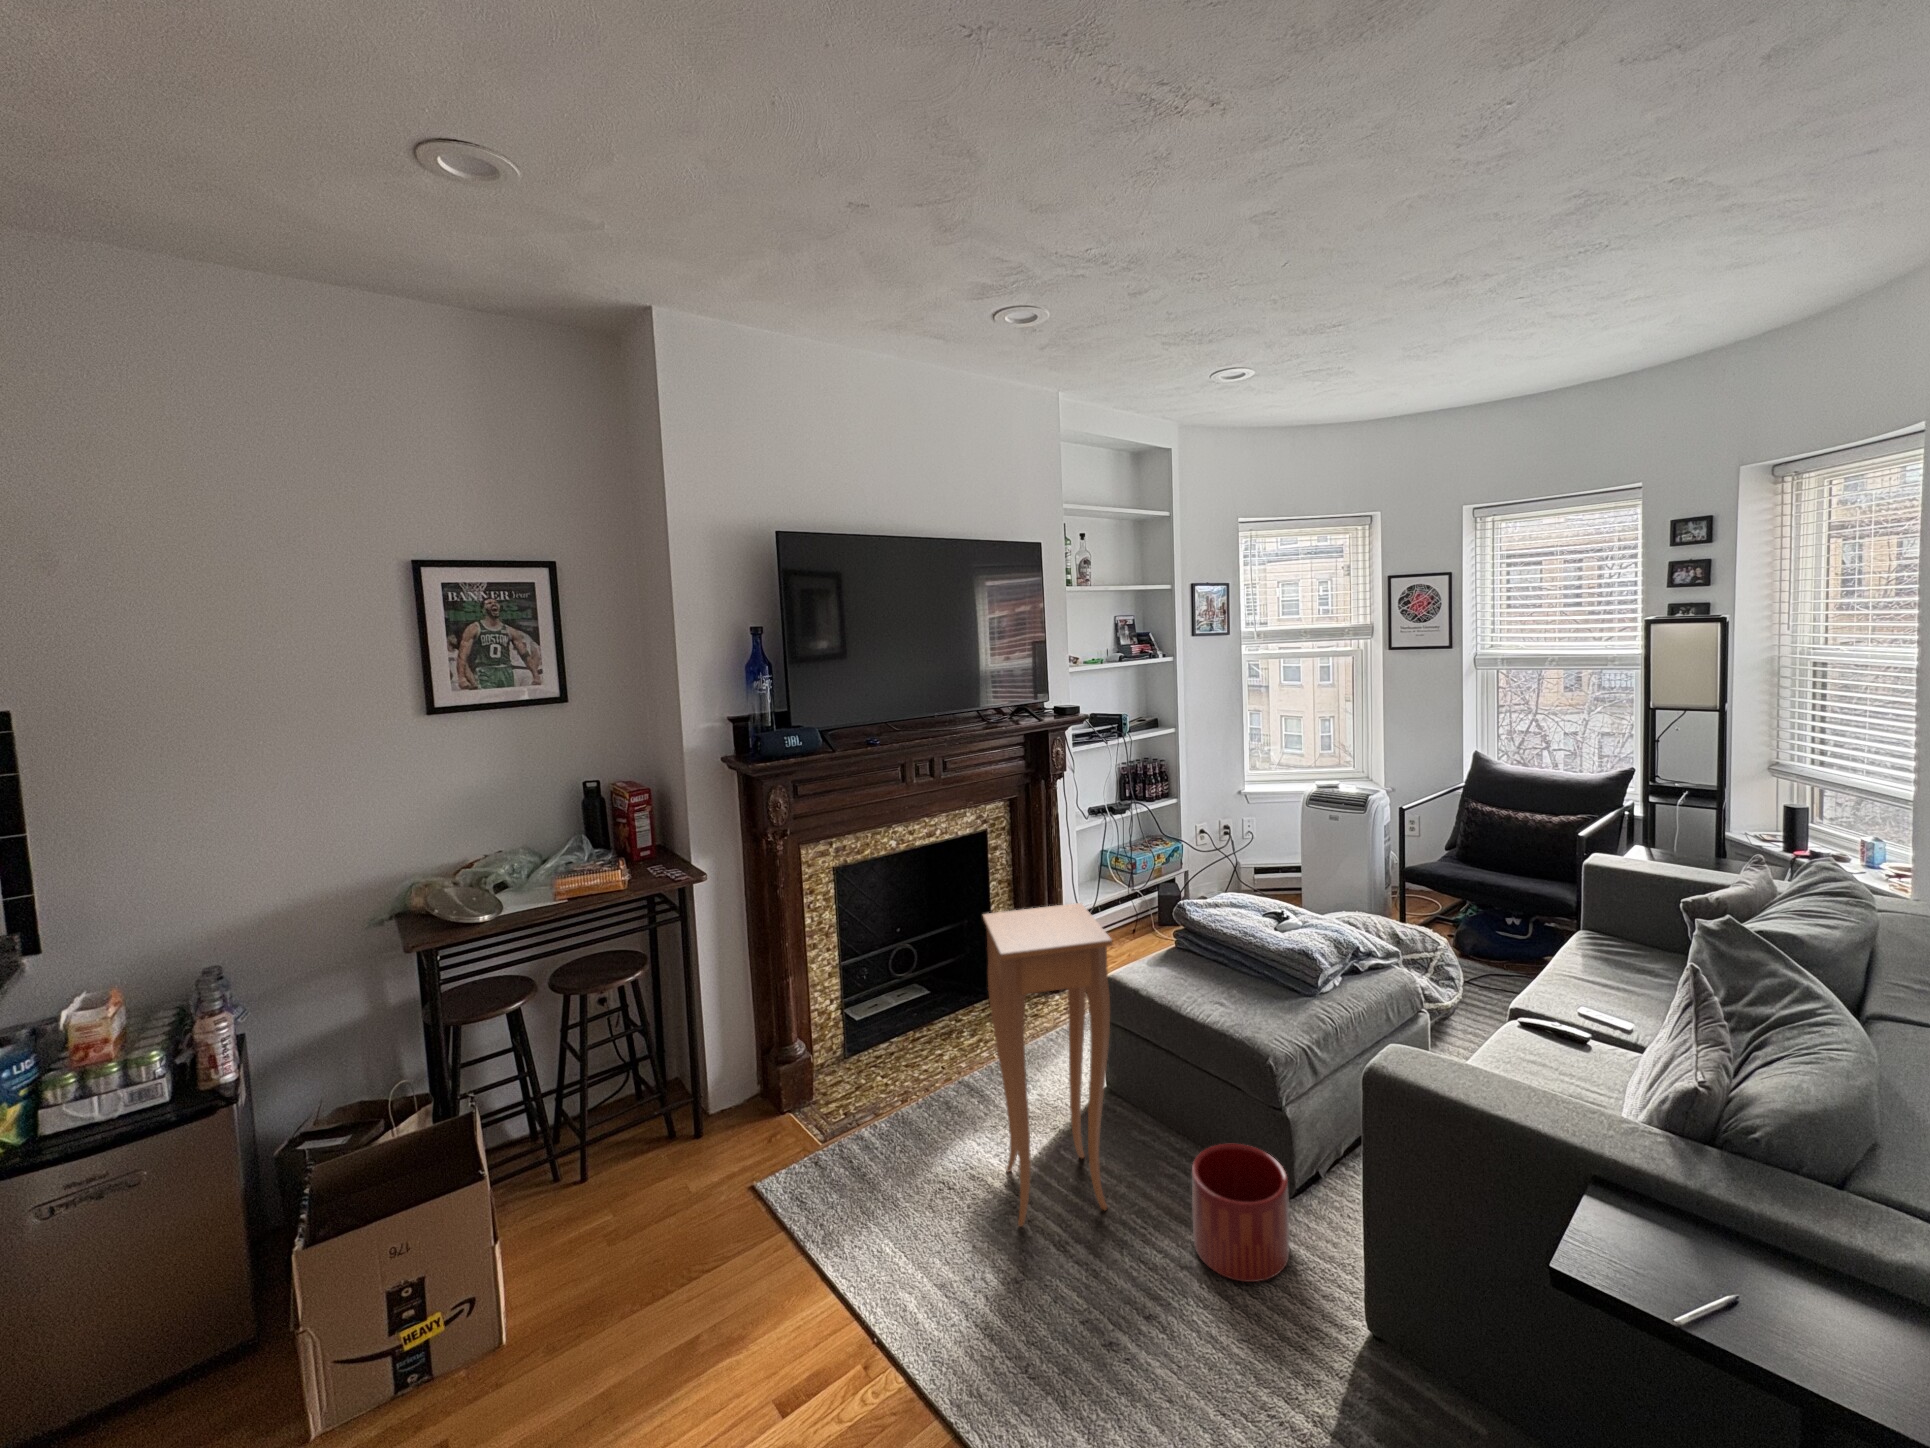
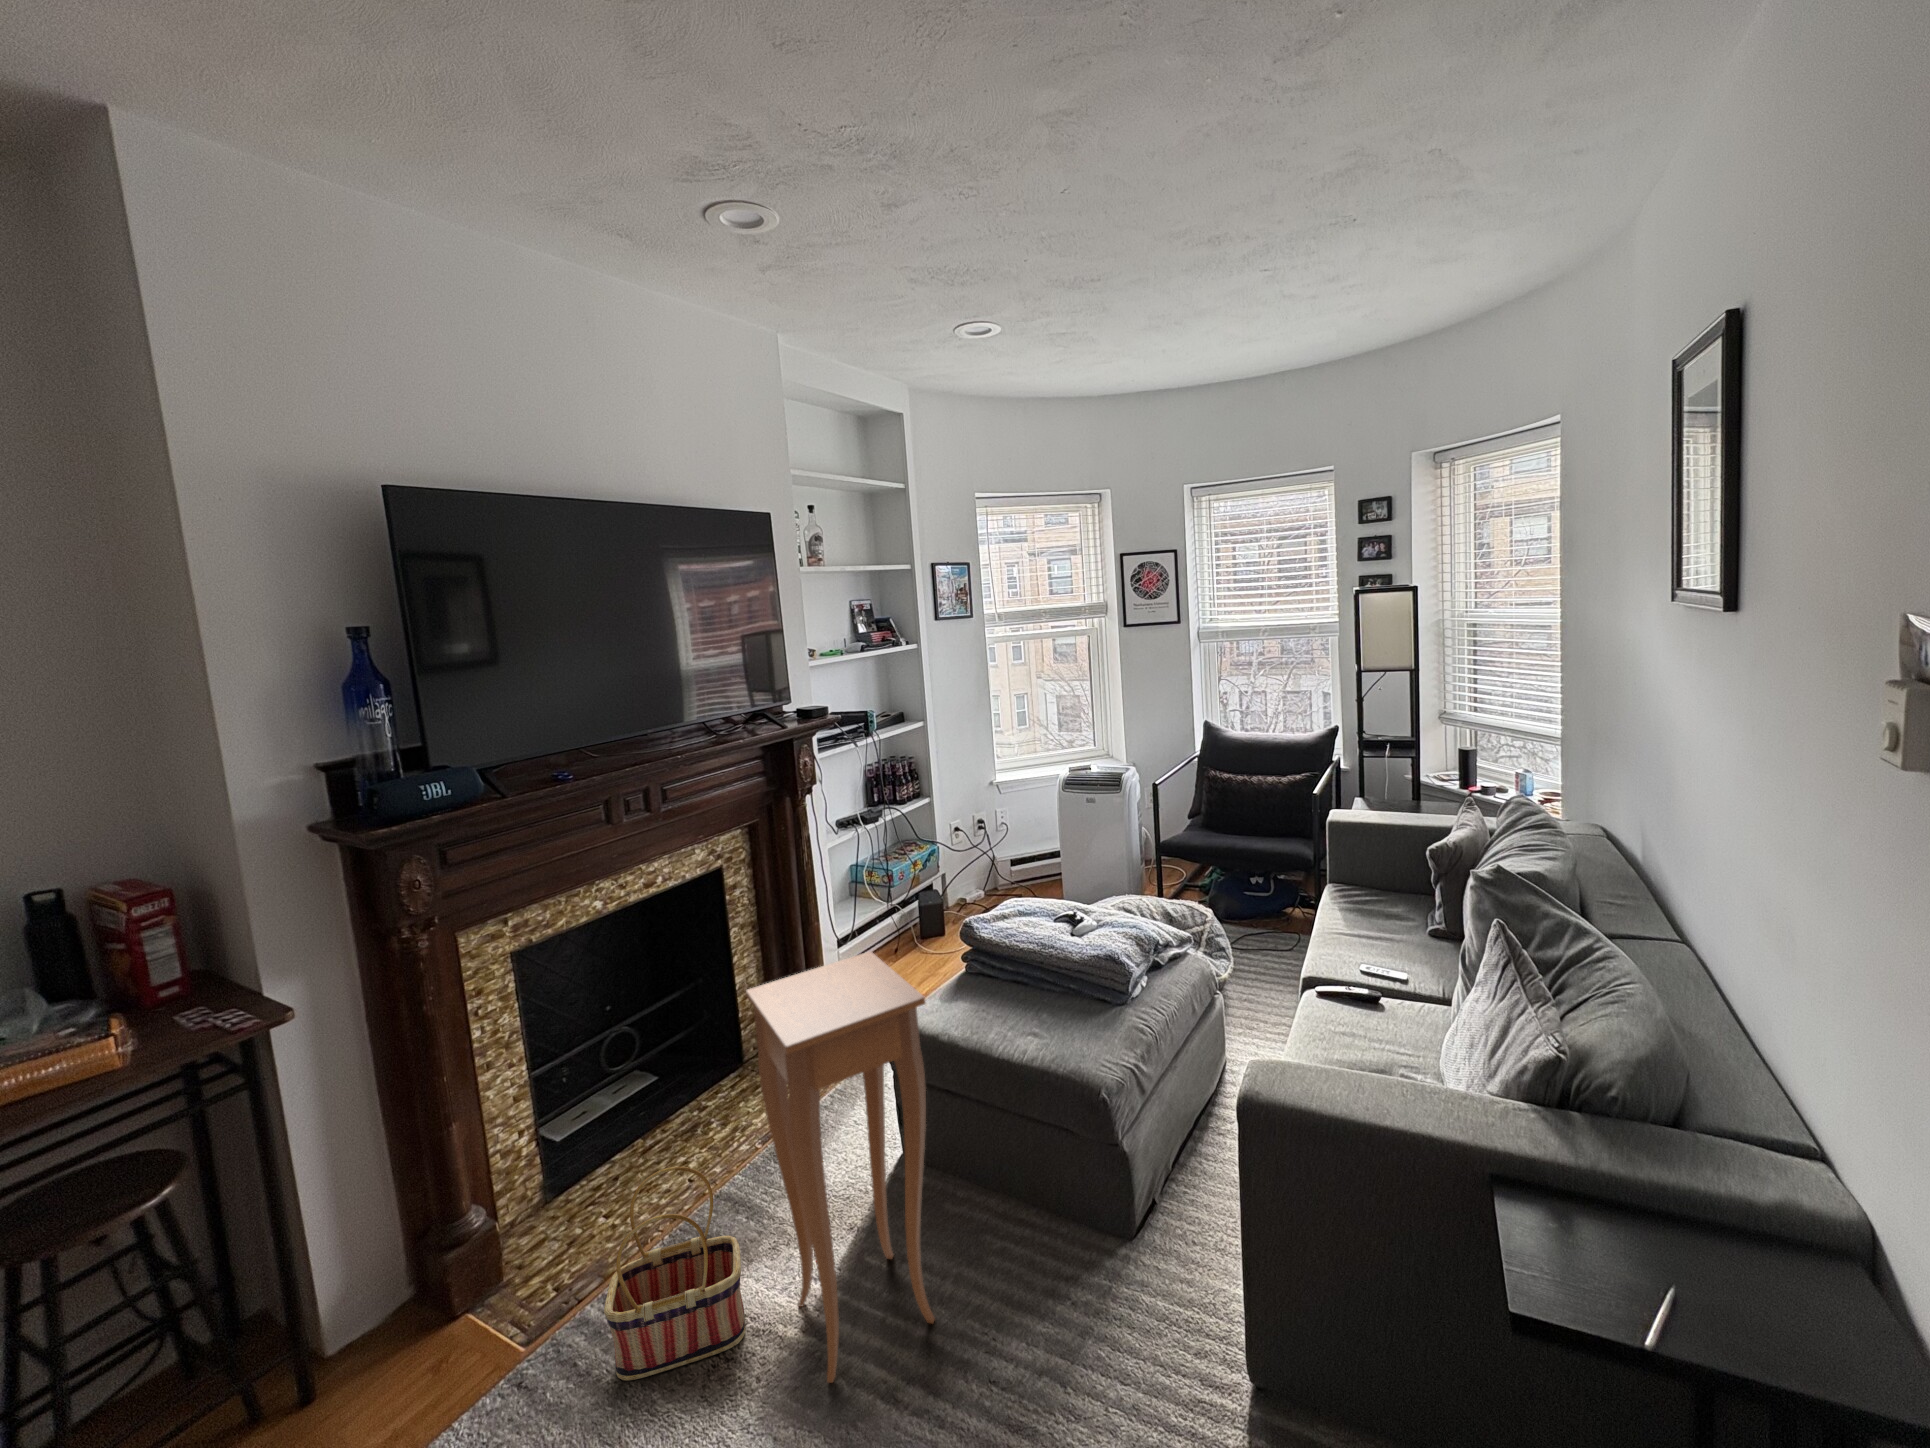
basket: none [871,1040,967,1185] -> present [604,1167,745,1380]
planter: present [1192,1144,1289,1282] -> none [1037,1200,1151,1370]

